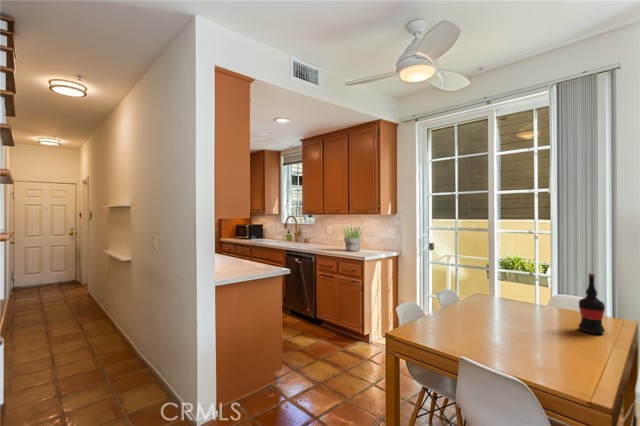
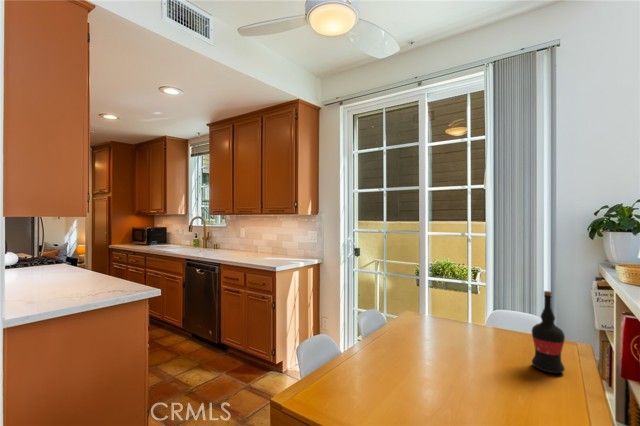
potted plant: present [344,227,362,251] -> none [248,227,284,259]

